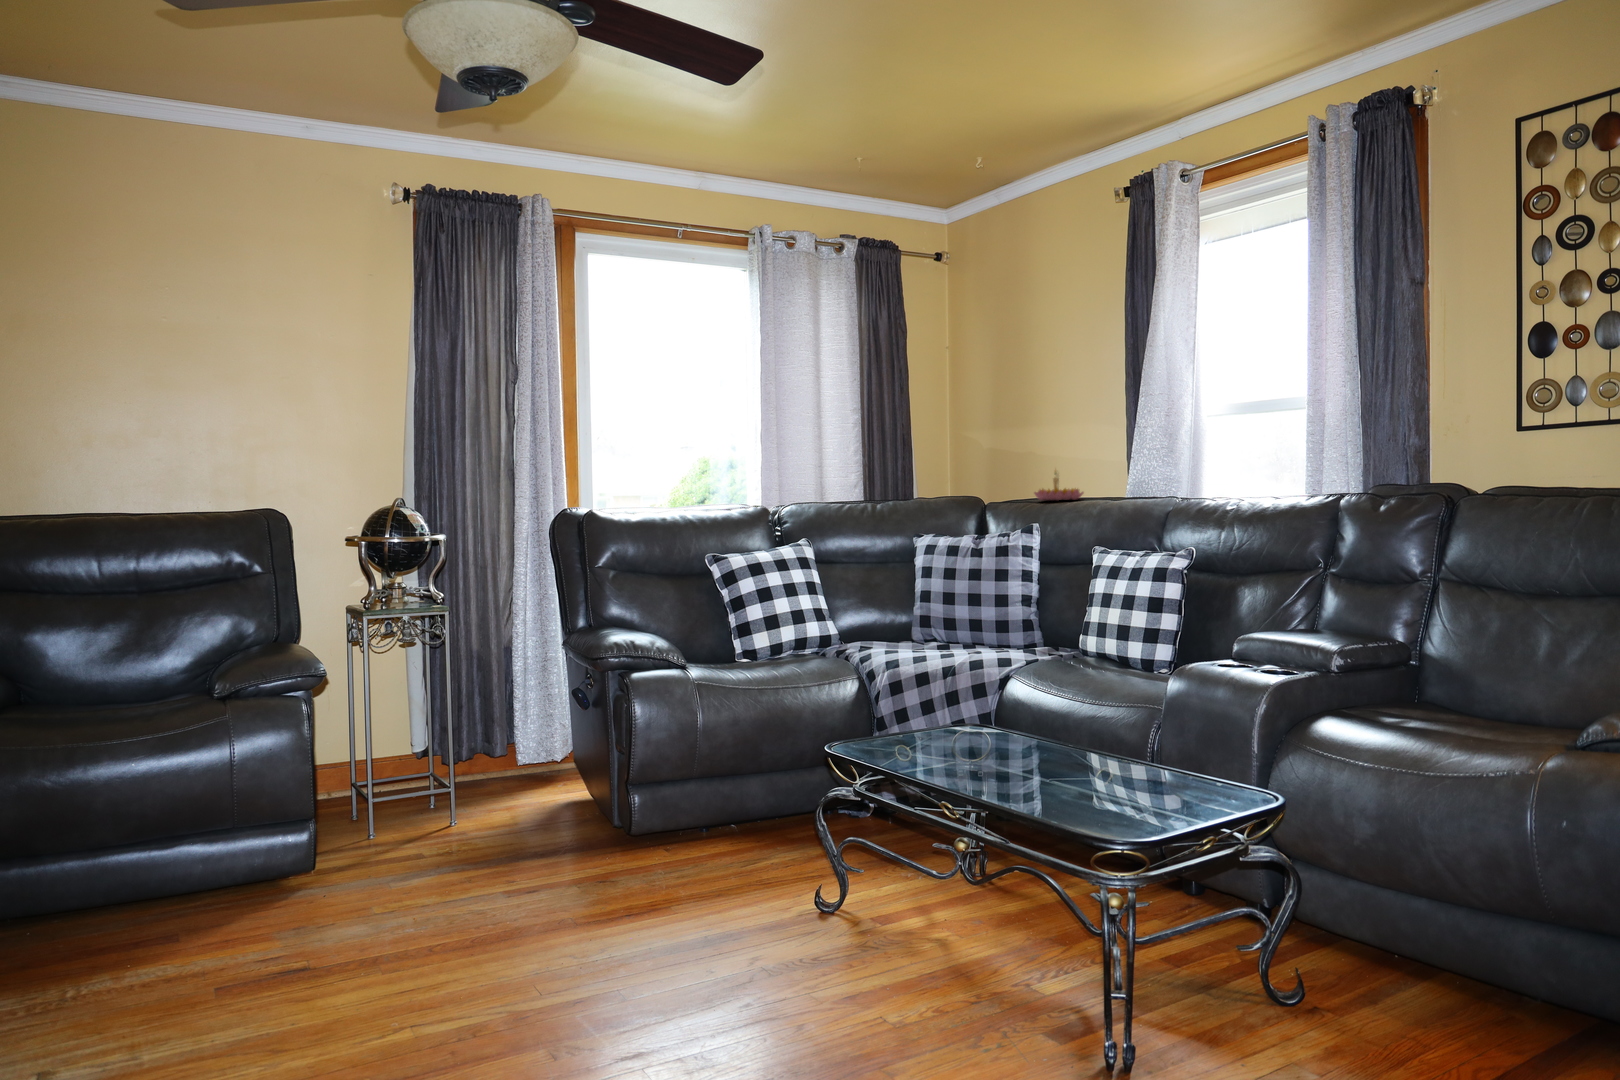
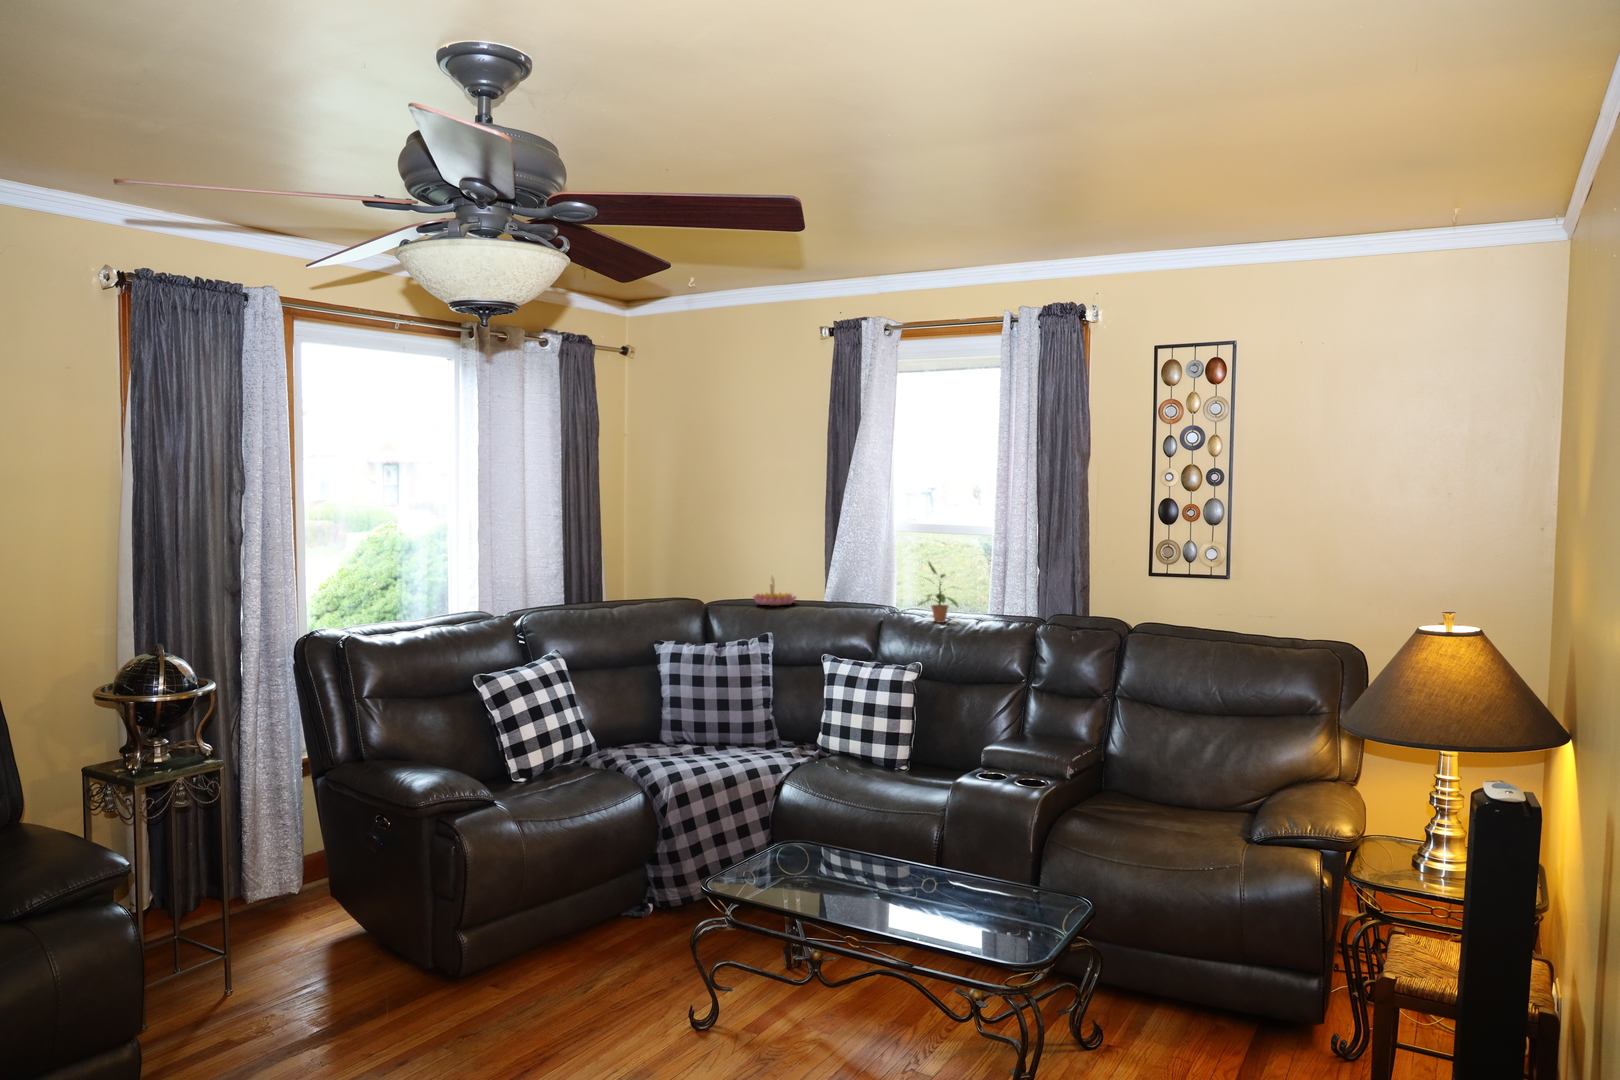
potted plant: none [1200,426,1266,503] -> present [919,562,958,623]

